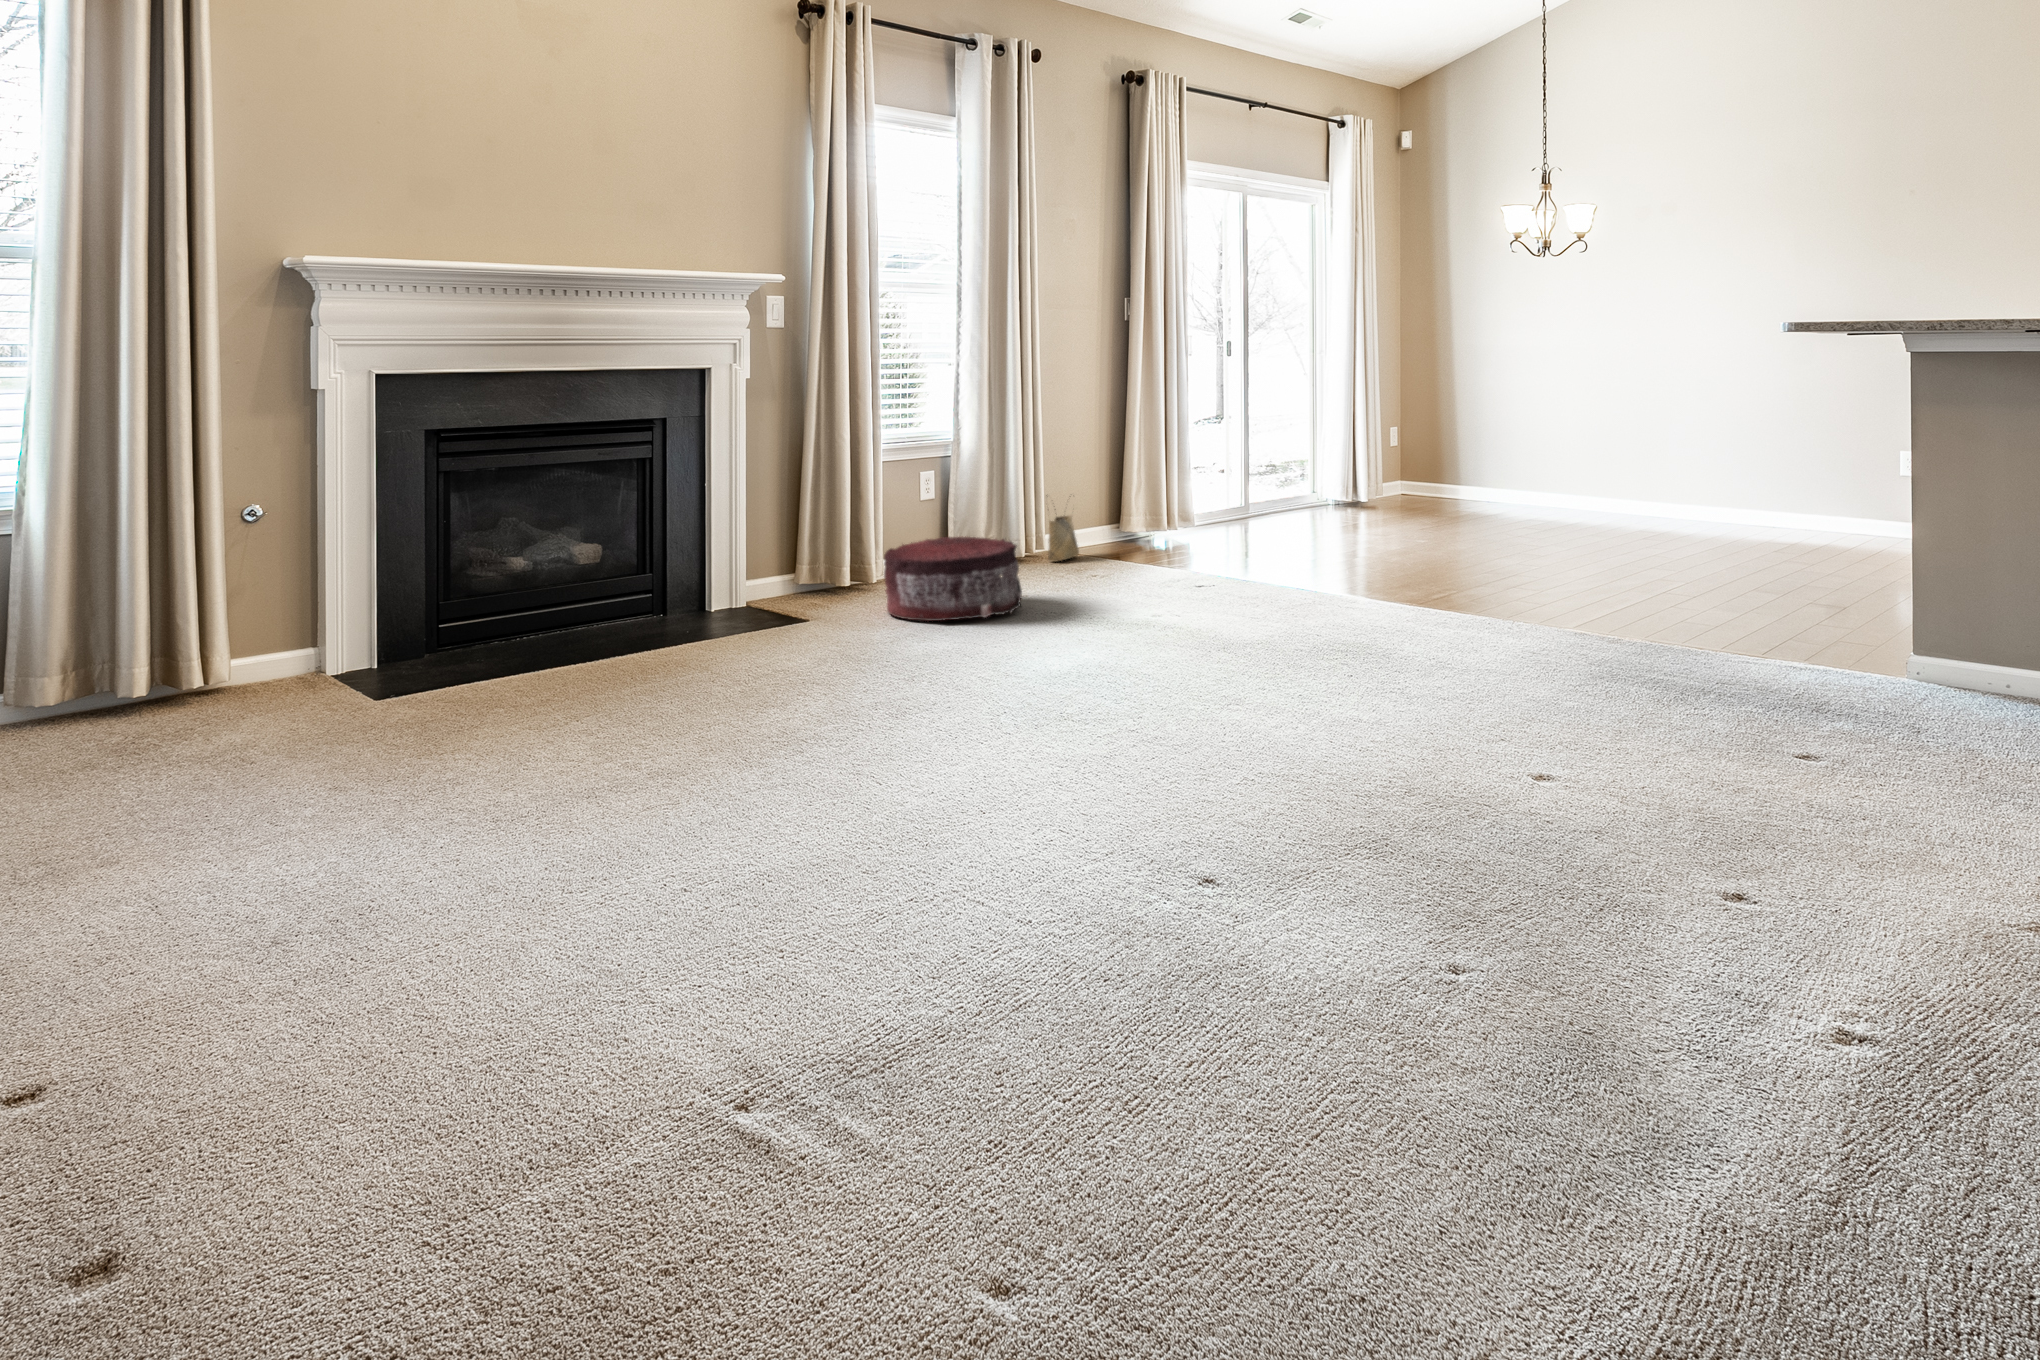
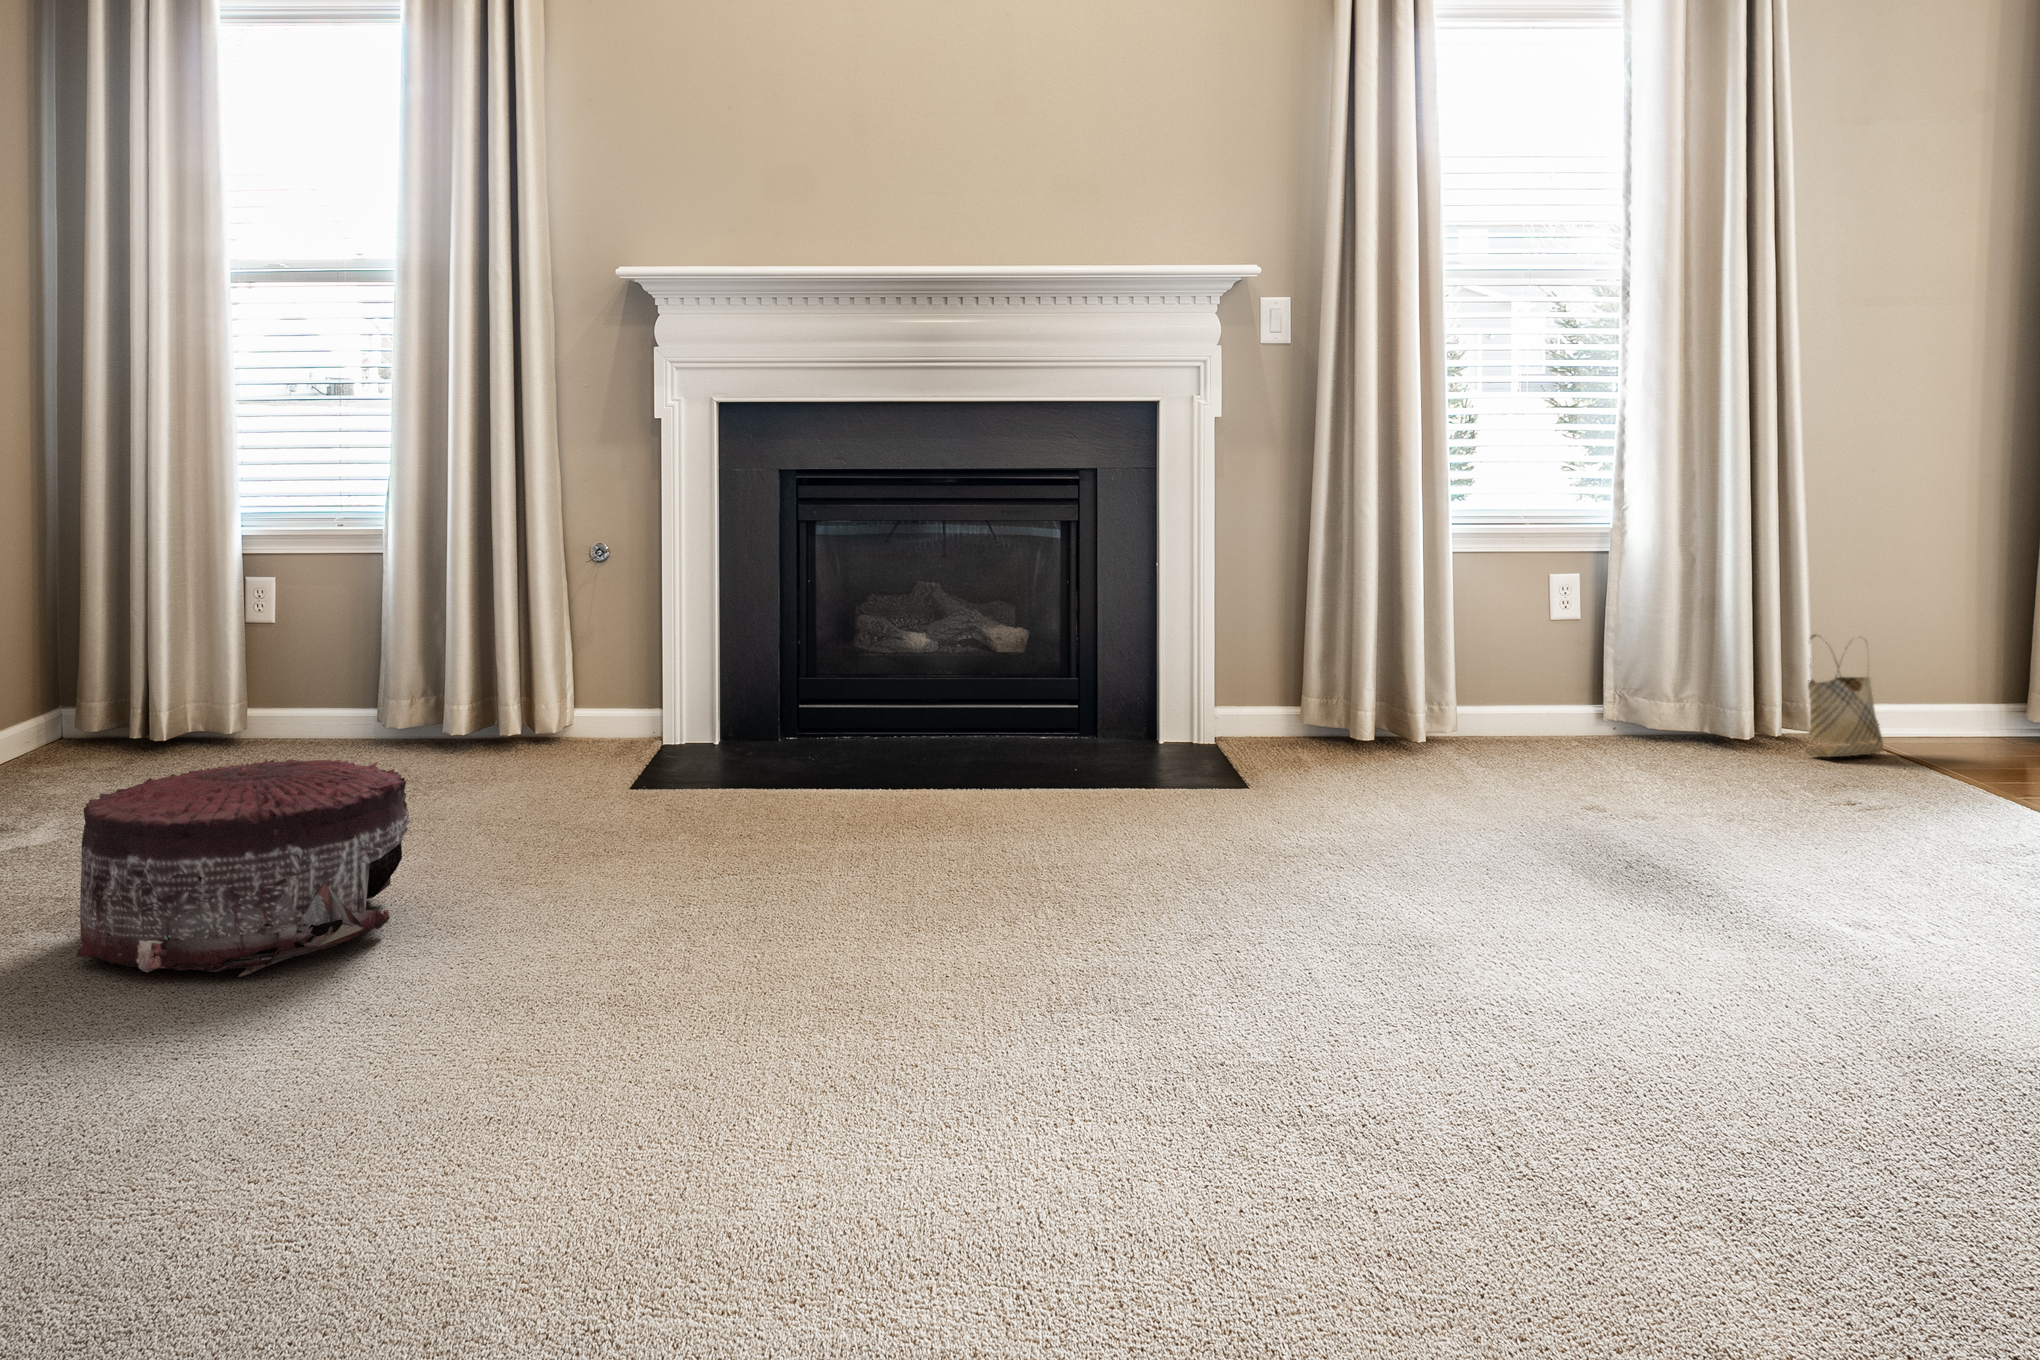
pouf: present [884,537,1022,621] -> present [77,759,410,977]

